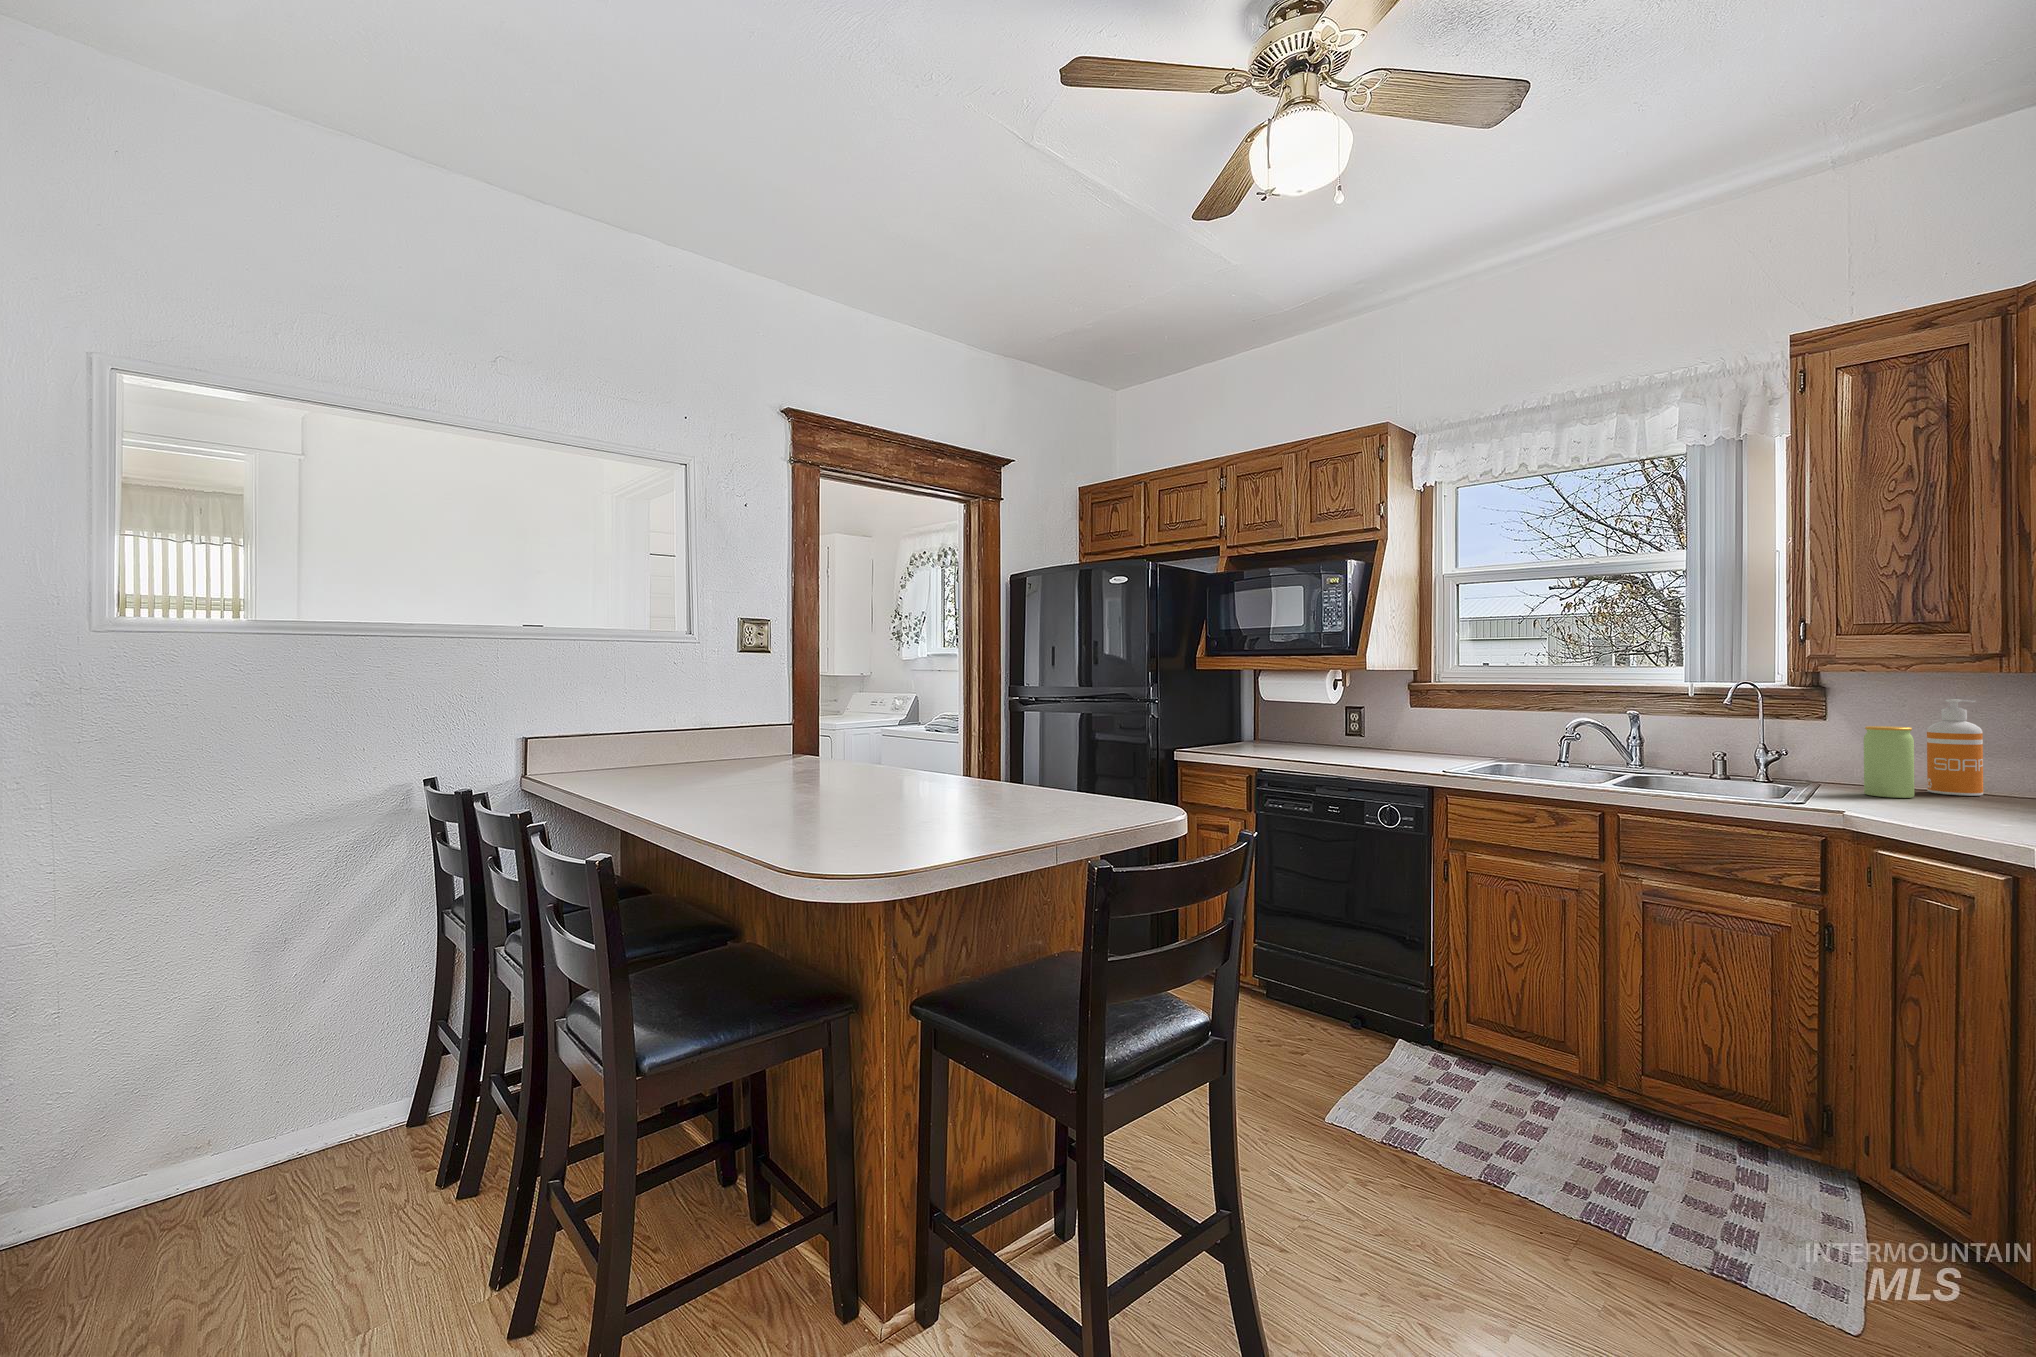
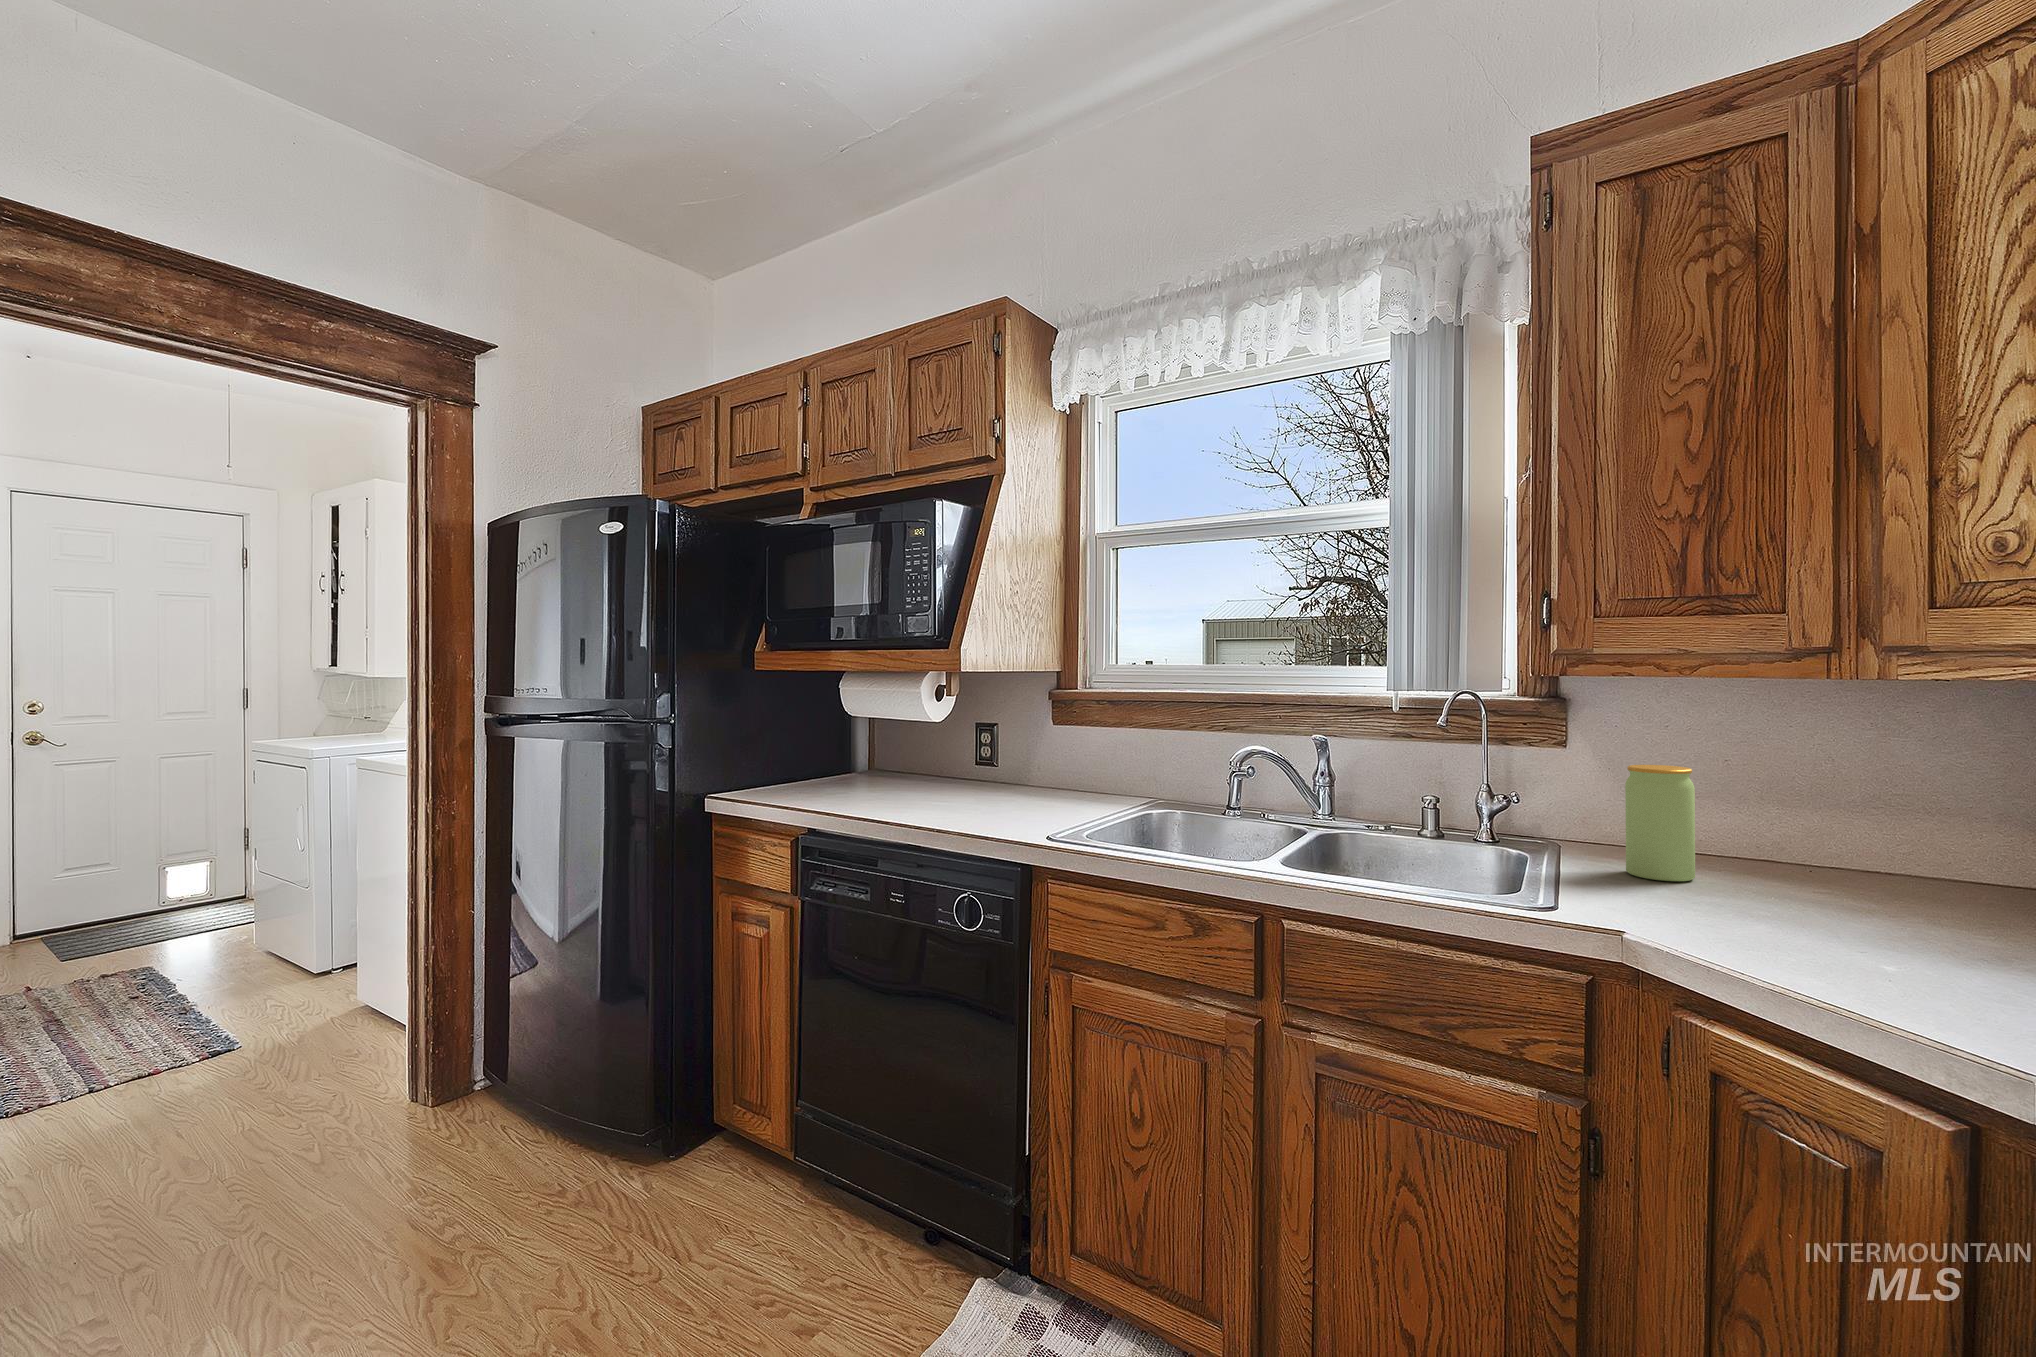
soap dispenser: present [1927,699,1983,796] -> none [1702,721,1776,871]

